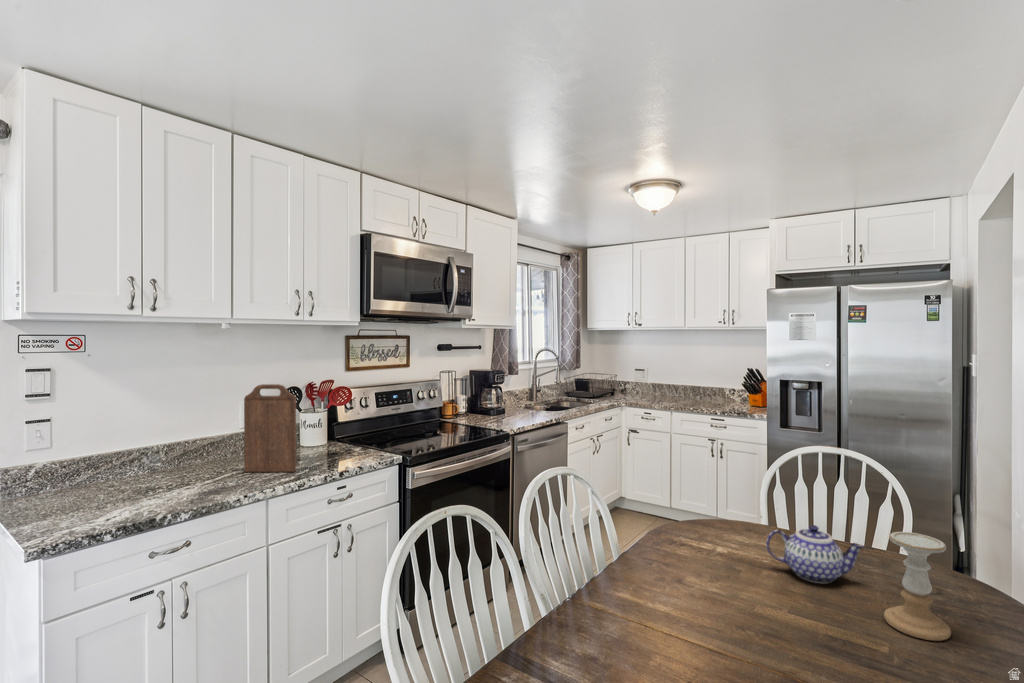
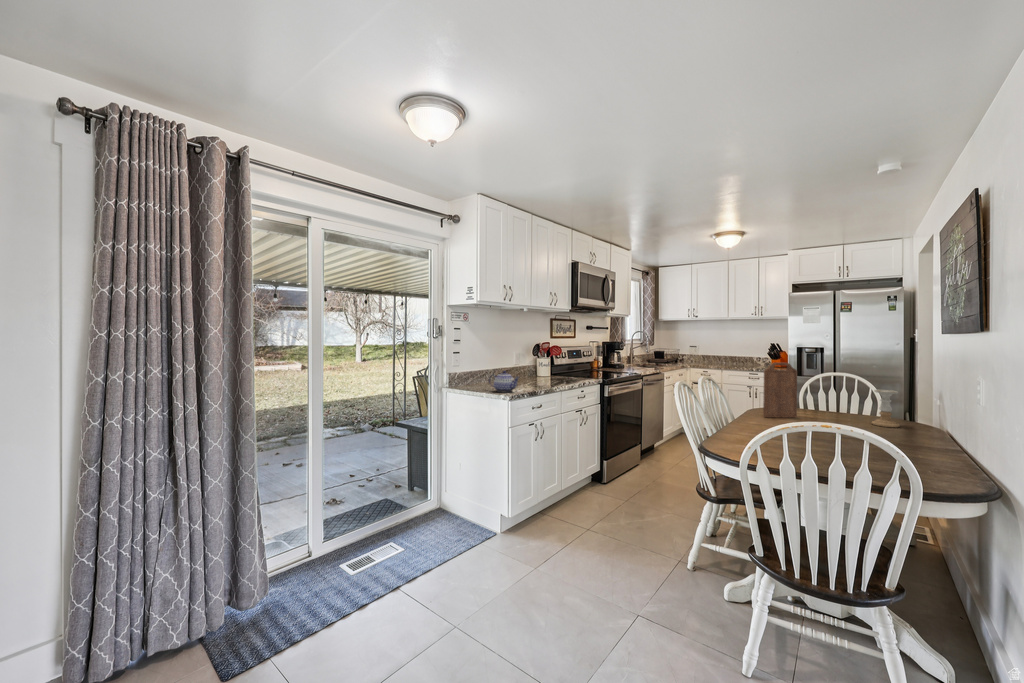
cutting board: present [244,384,296,472] -> present [763,363,797,418]
teapot: present [766,525,864,584] -> present [489,371,519,392]

